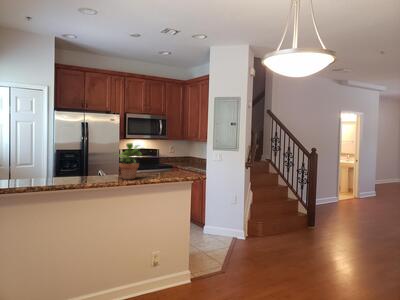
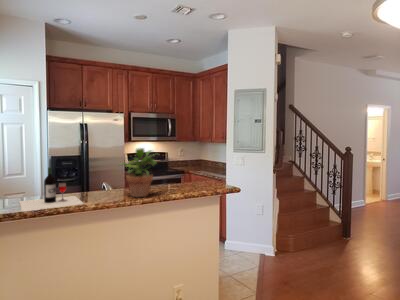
wine bottle: none [41,155,89,185] -> present [20,167,83,211]

